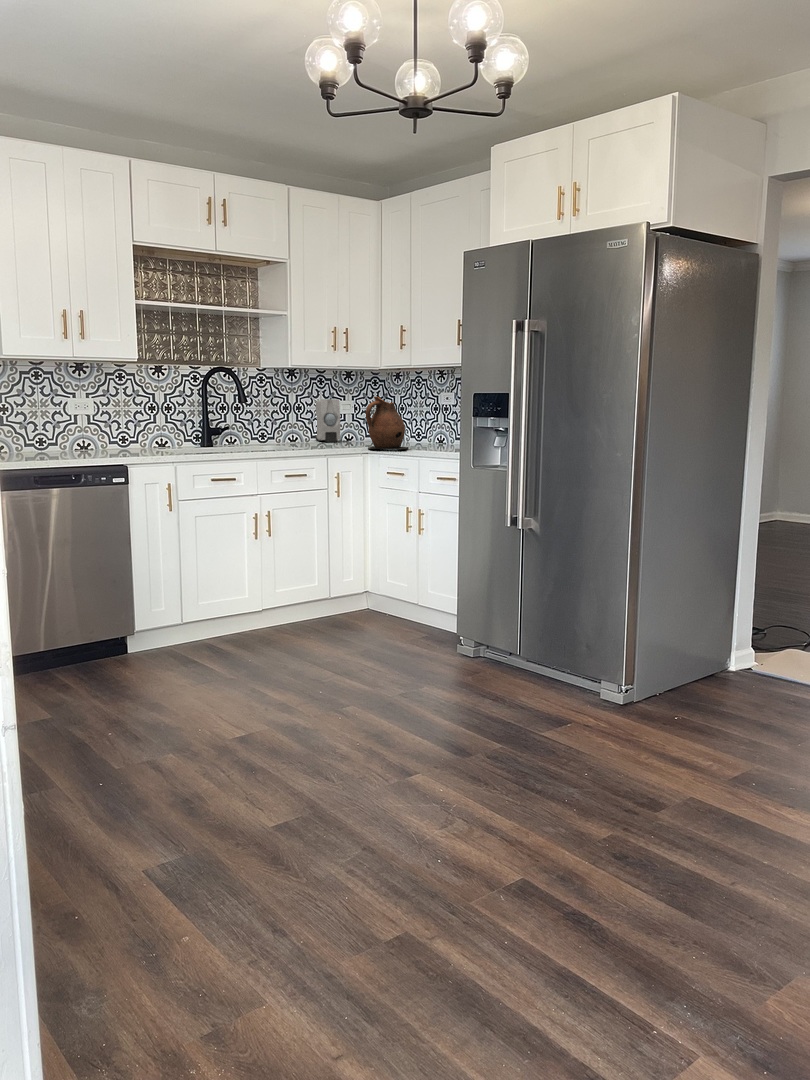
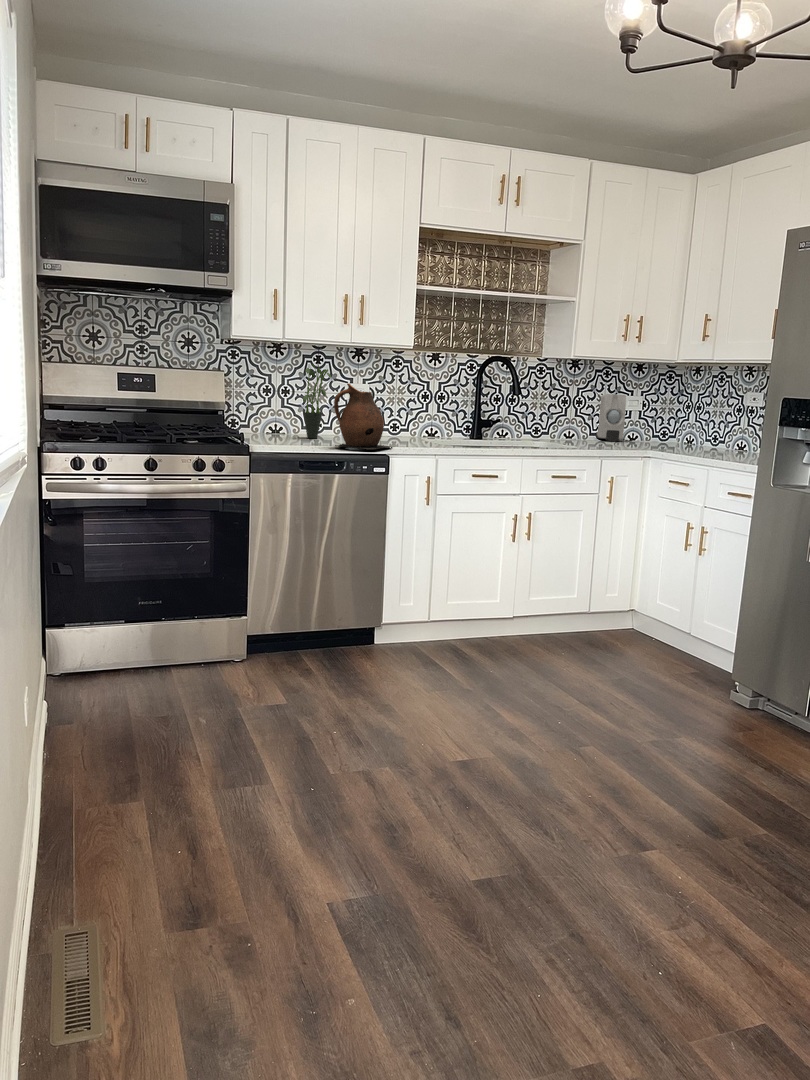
potted plant: none [25,380,56,455] -> present [303,364,331,438]
ceramic pitcher: present [366,397,408,450] -> present [334,383,392,450]

